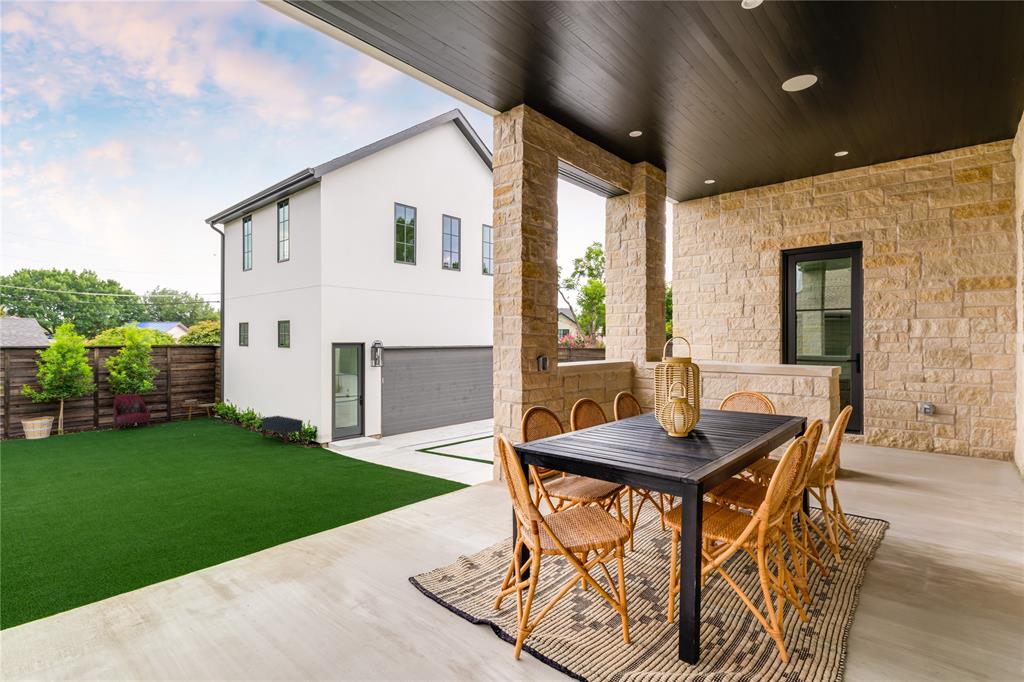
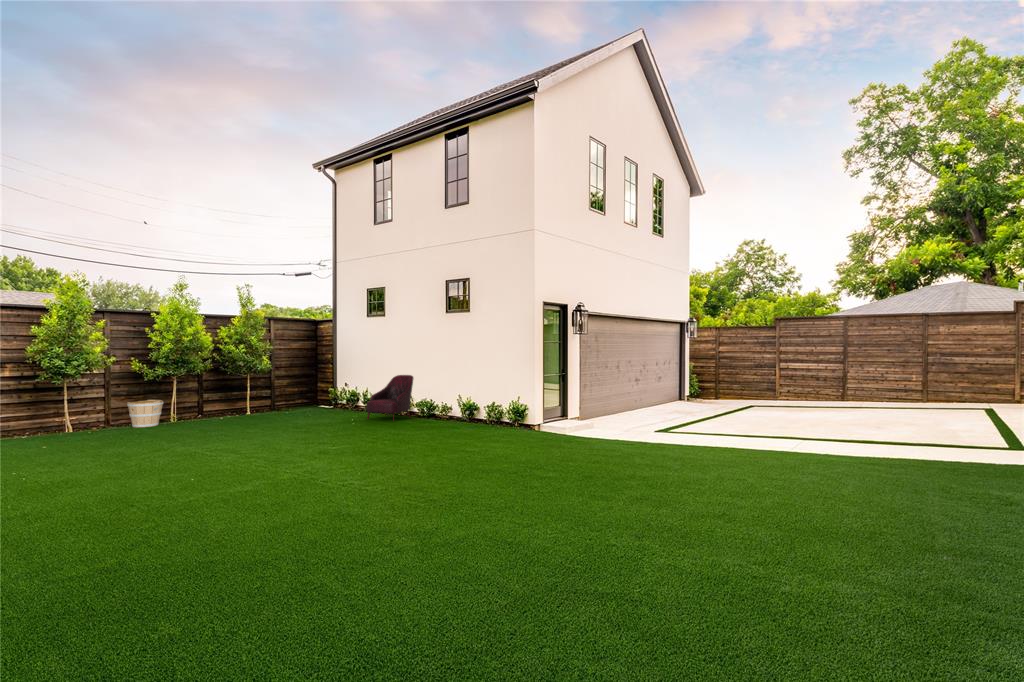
armchair: present [113,394,151,430] -> present [367,375,414,420]
side table: present [183,400,217,420] -> none [291,385,328,410]
bench: present [262,416,303,444] -> none [441,396,500,428]

